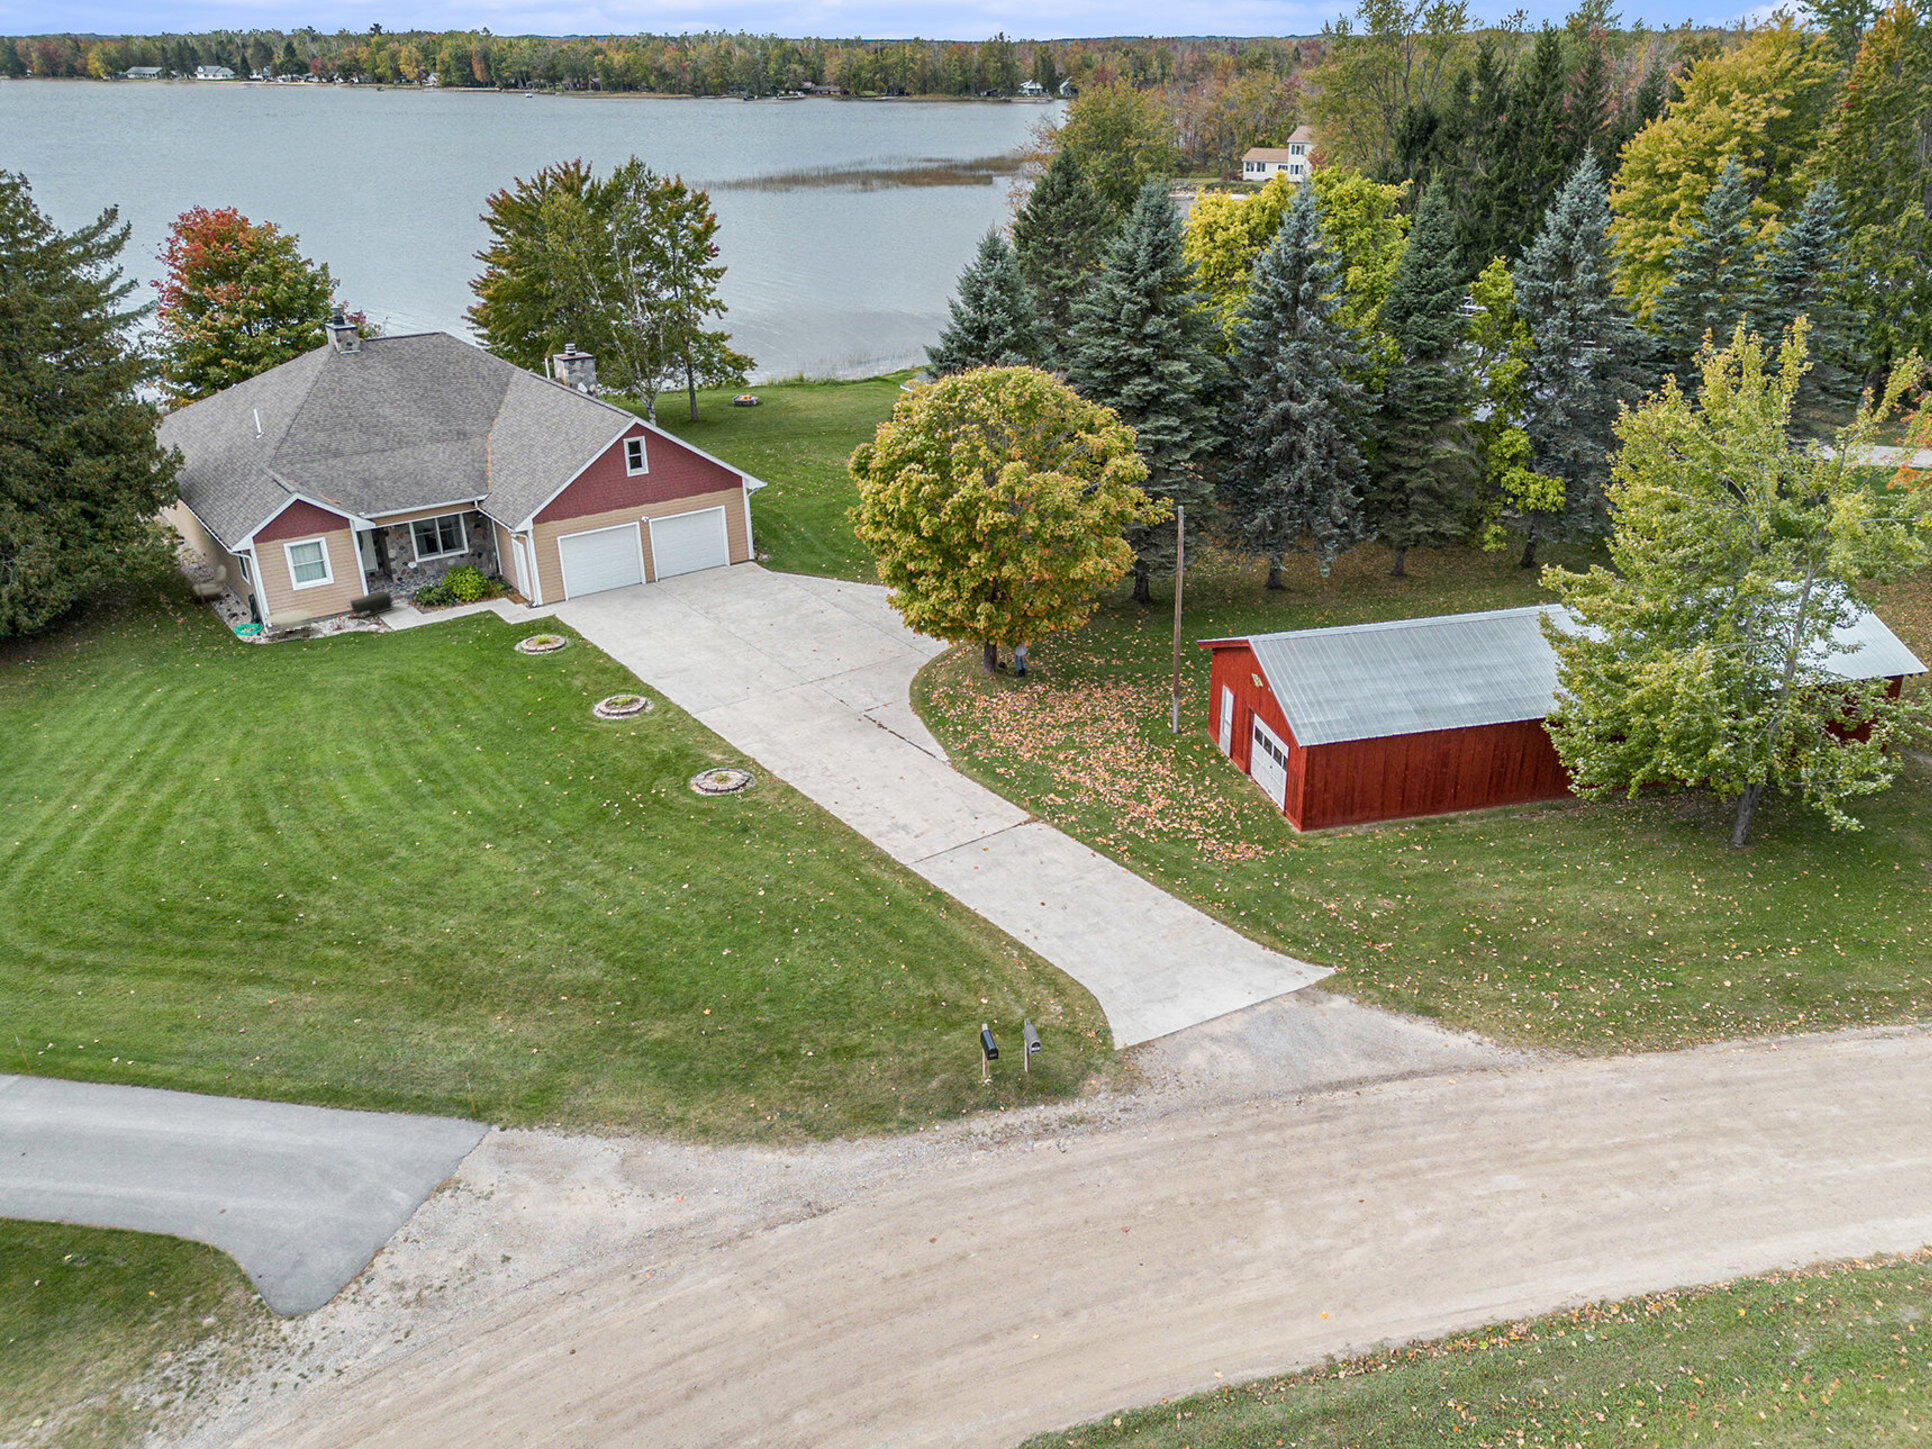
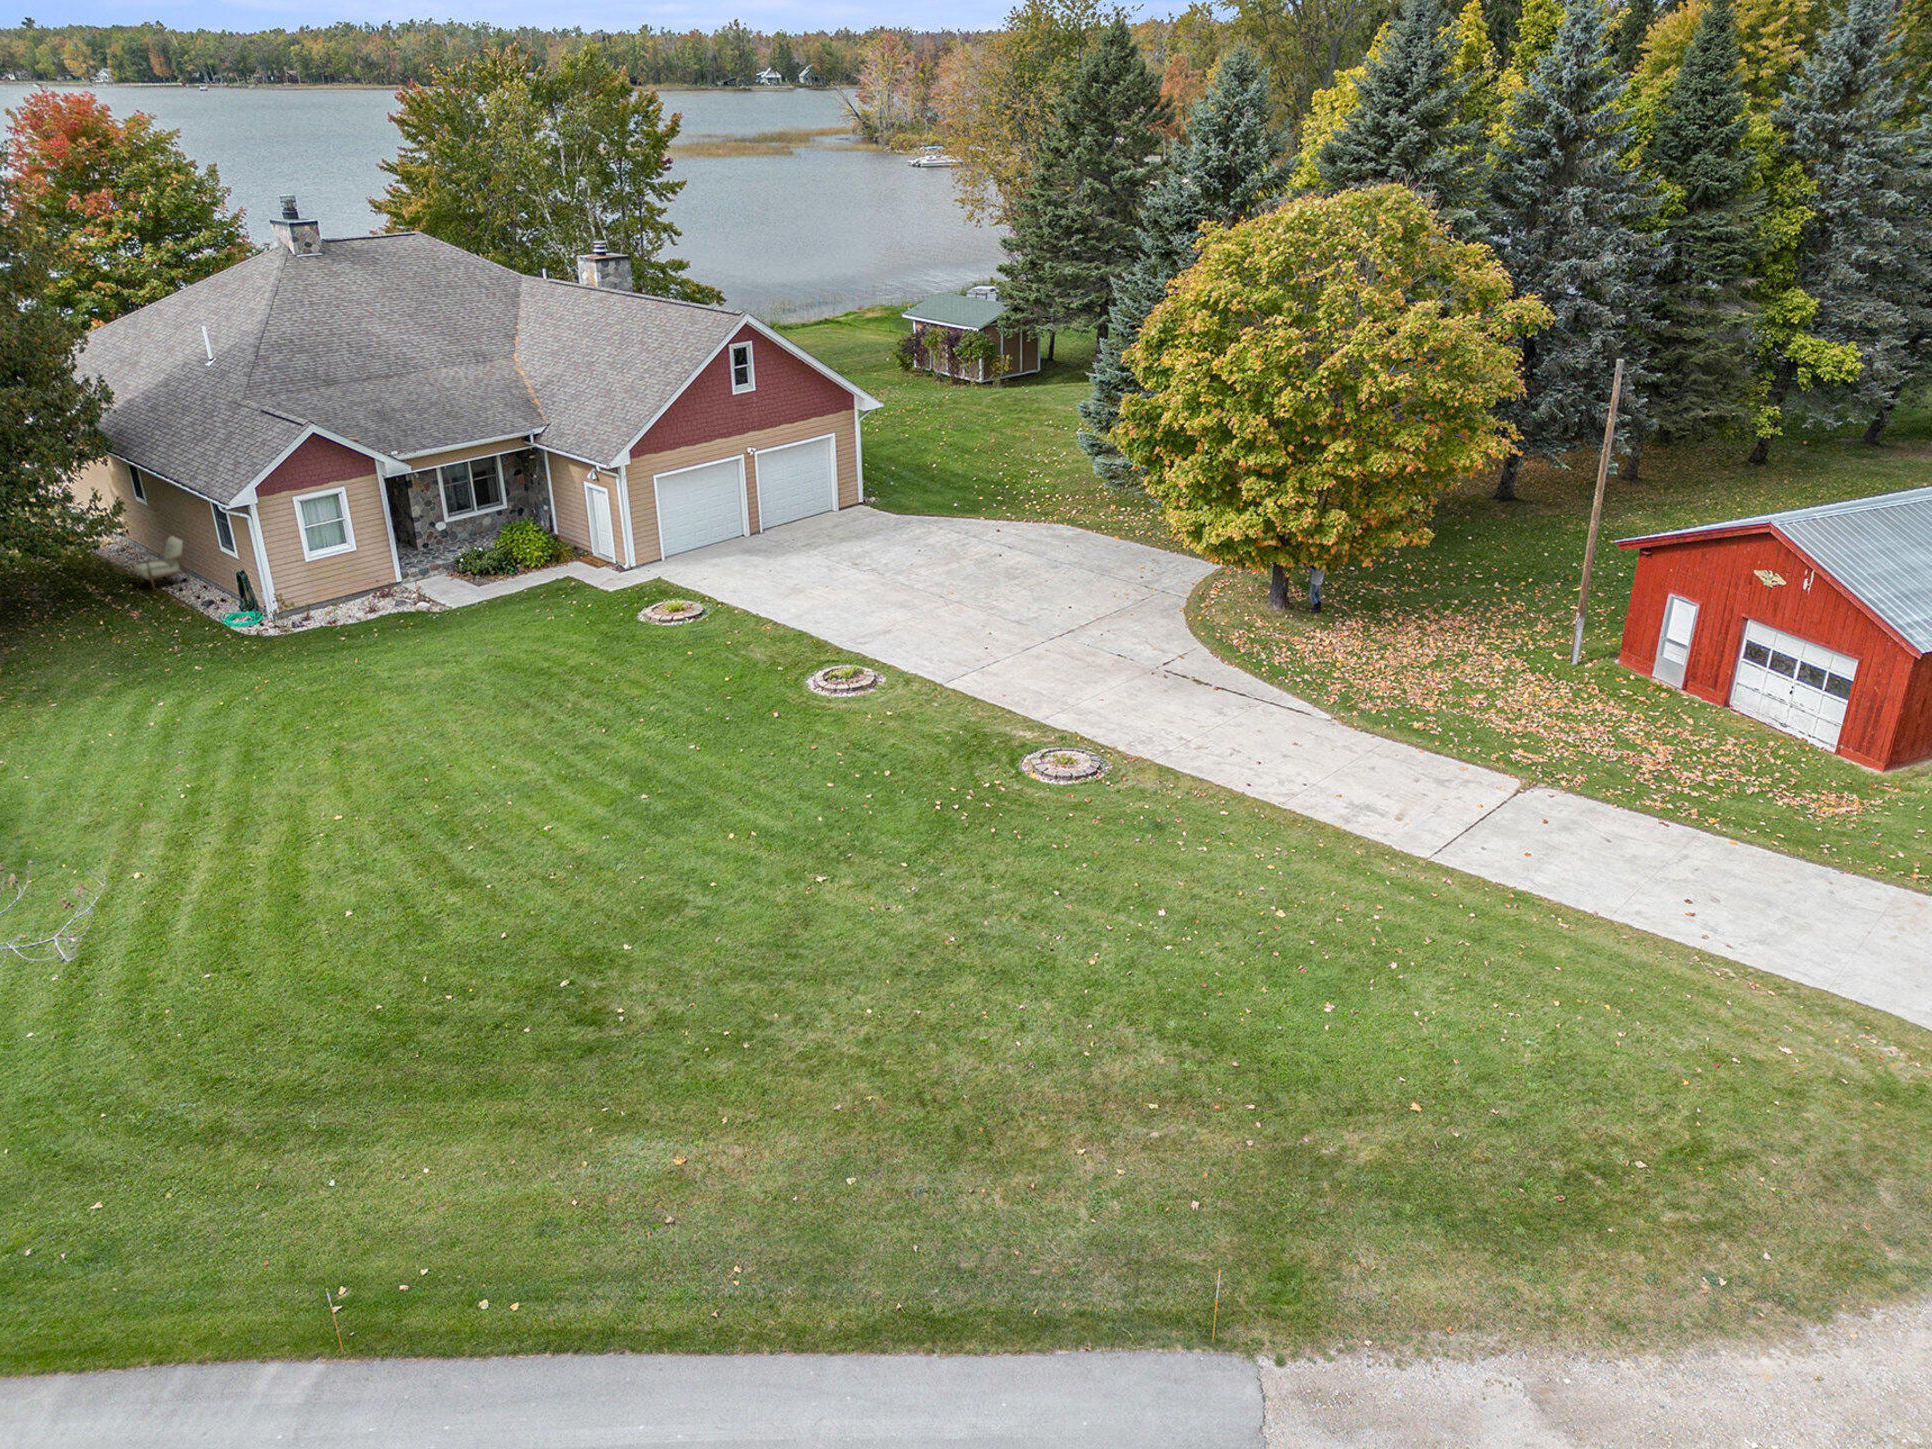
storage bench: present [350,591,393,618] -> none [376,559,432,596]
round table: present [267,610,312,638] -> none [274,586,337,625]

